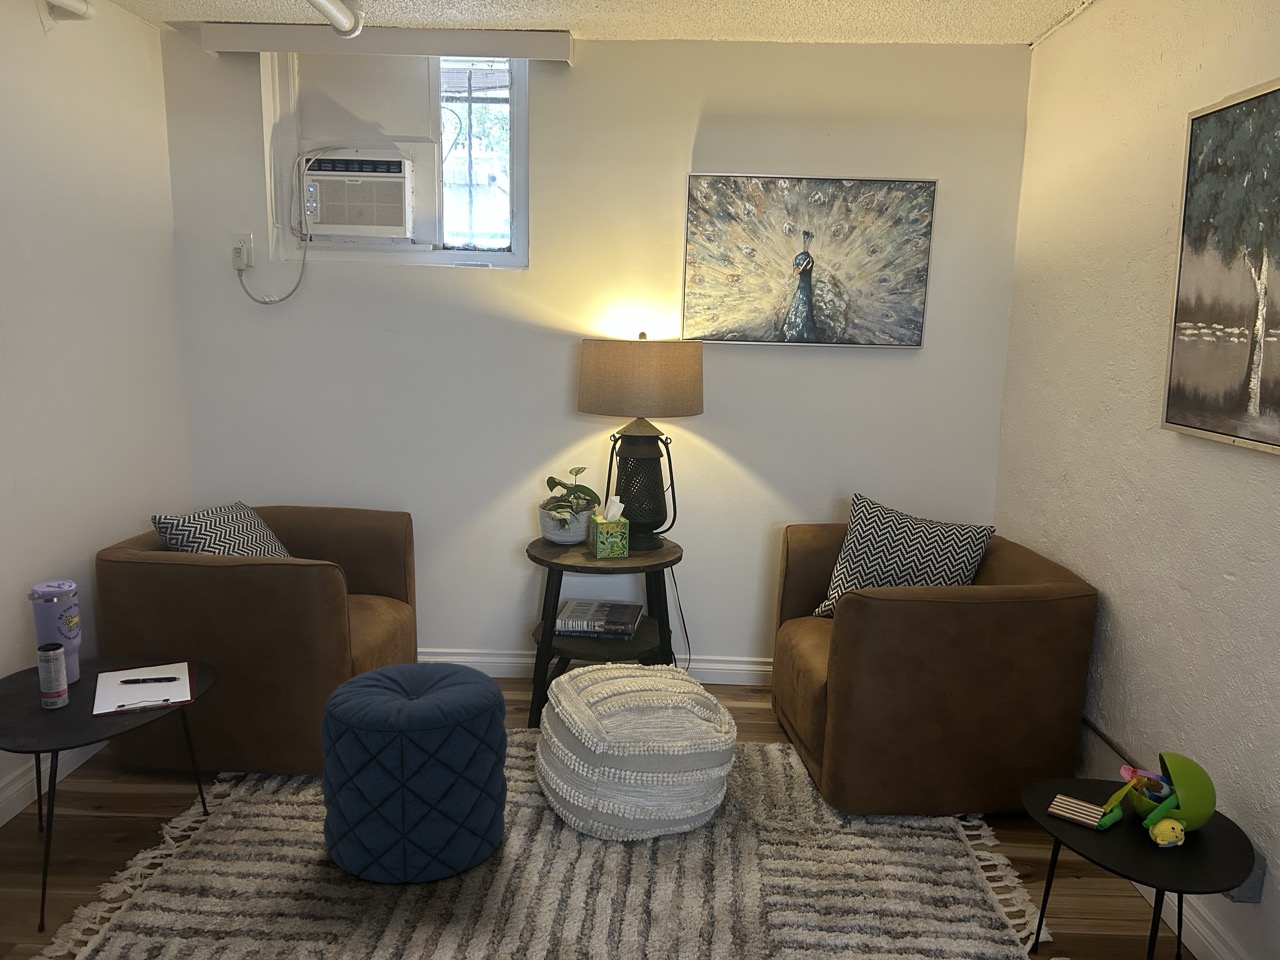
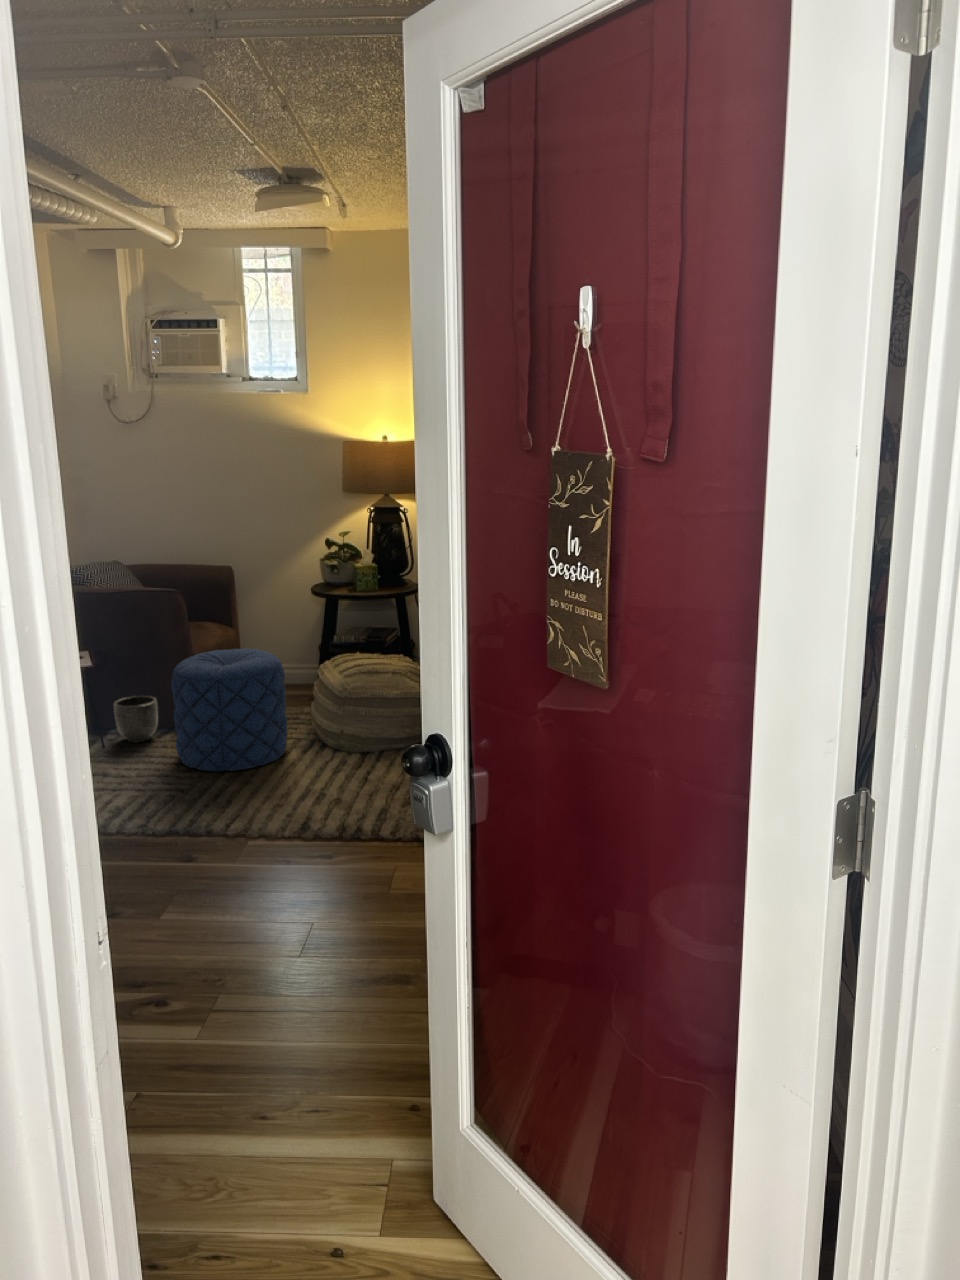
planter: none [225,728,294,808] -> present [114,696,158,743]

